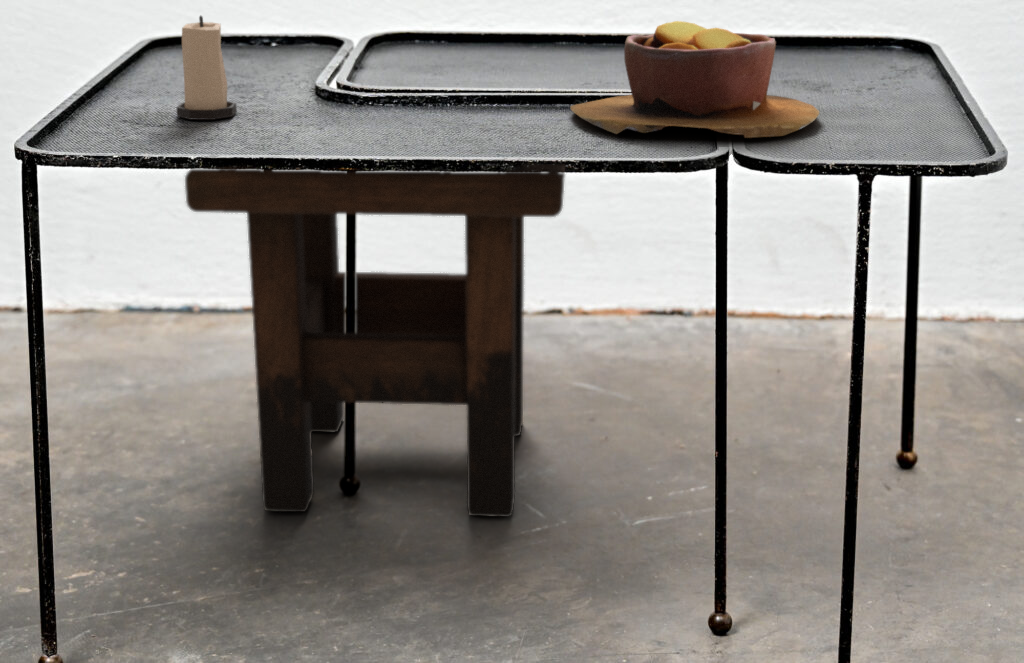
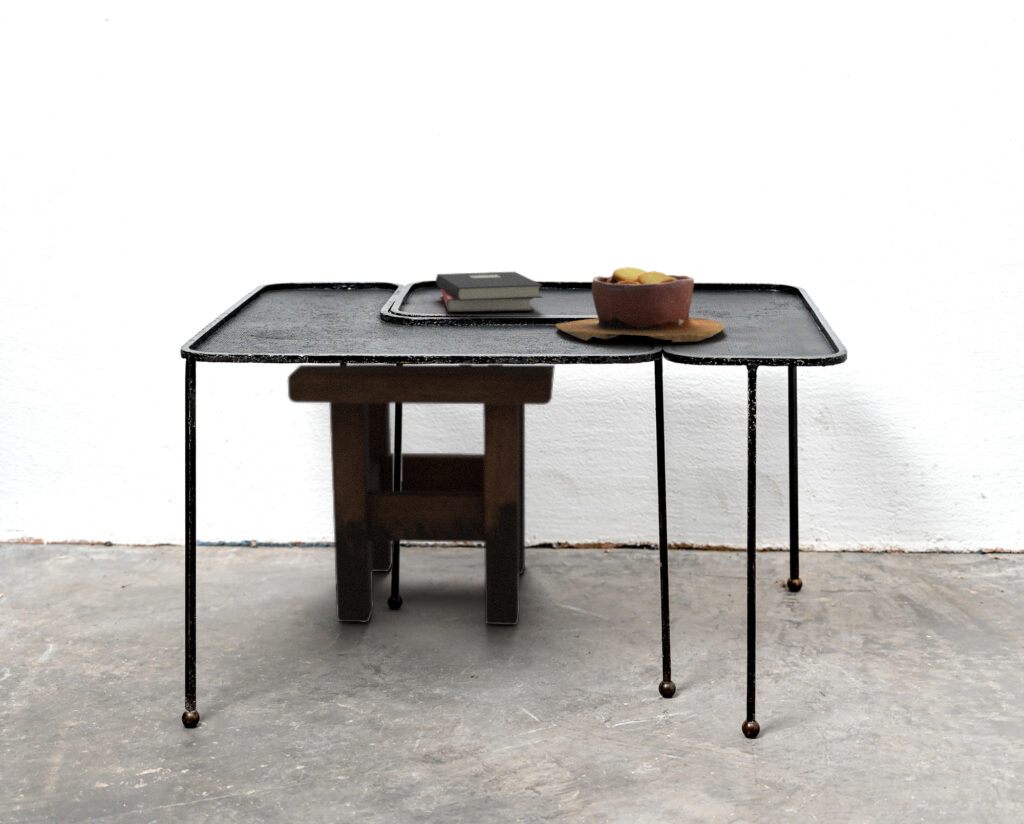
candle: present [177,16,237,120] -> none [288,264,328,334]
hardback book: none [397,22,551,84] -> present [436,272,542,312]

